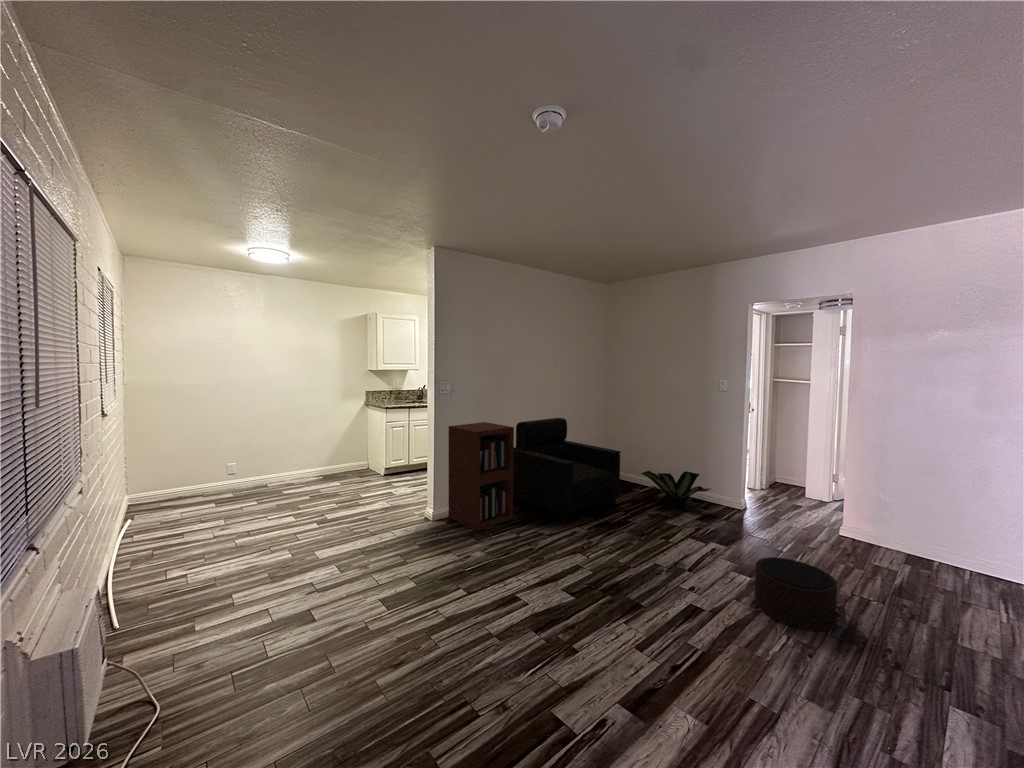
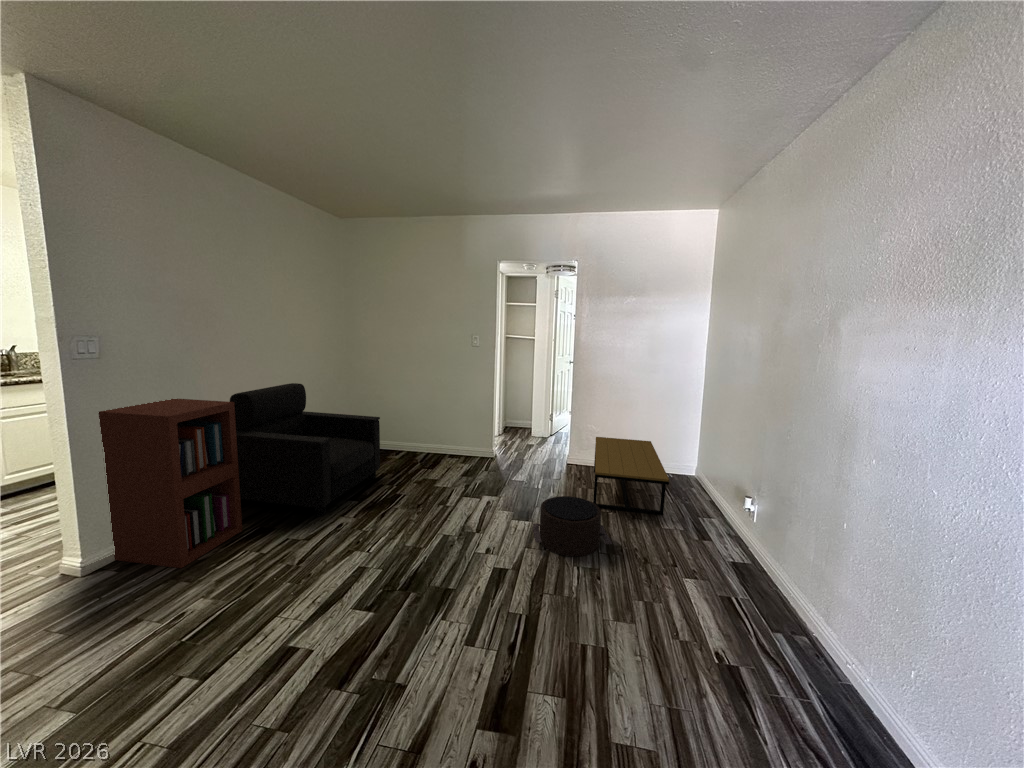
potted plant: present [641,471,710,509] -> none [400,429,472,469]
coffee table: none [848,508,986,631] -> present [593,437,669,515]

